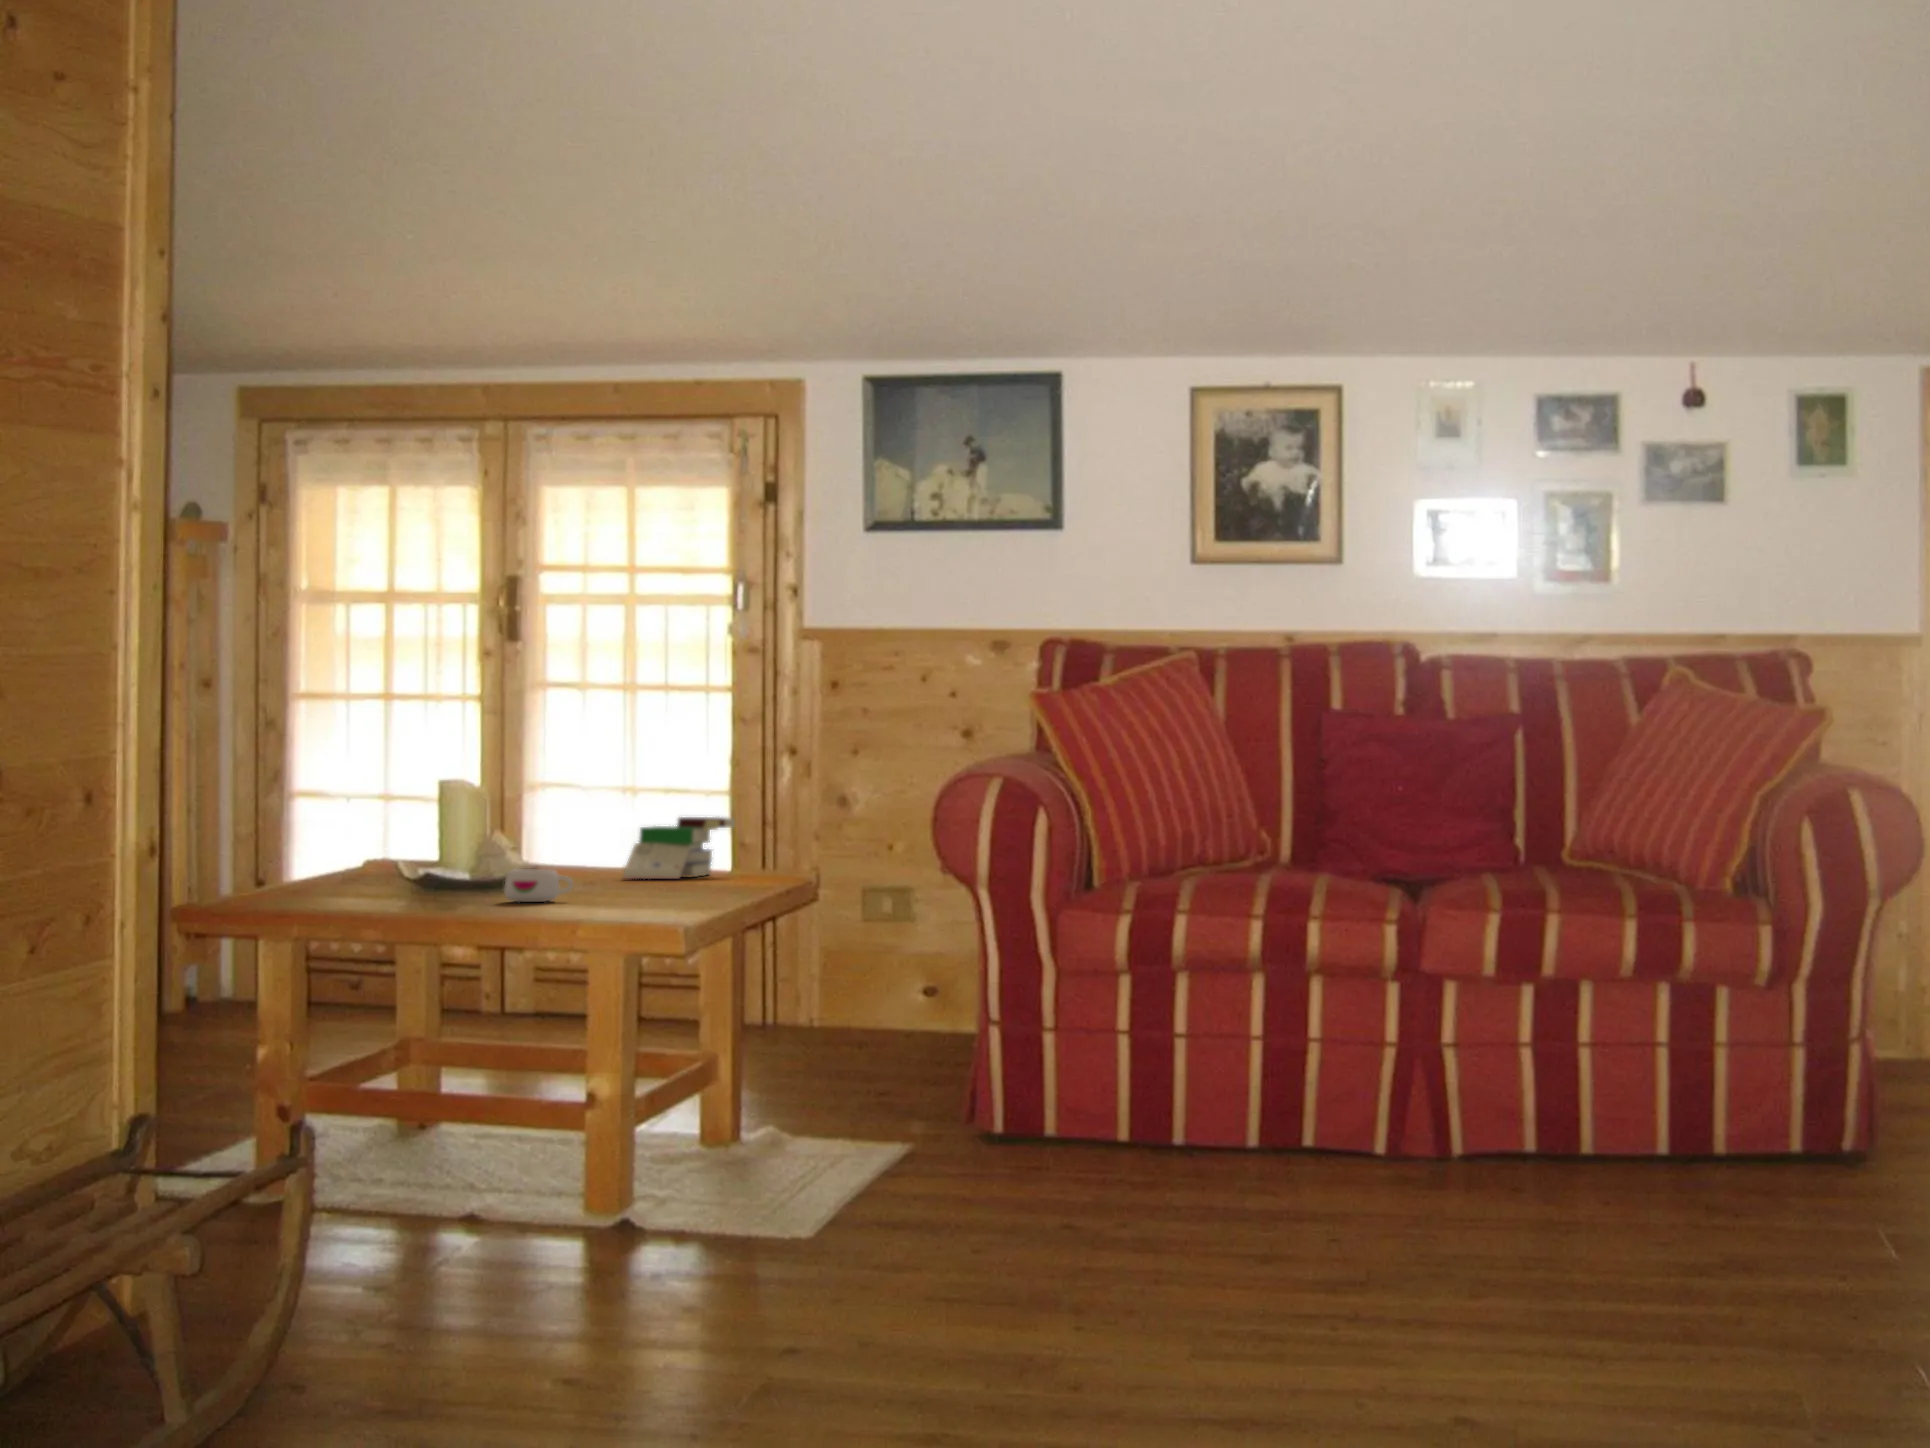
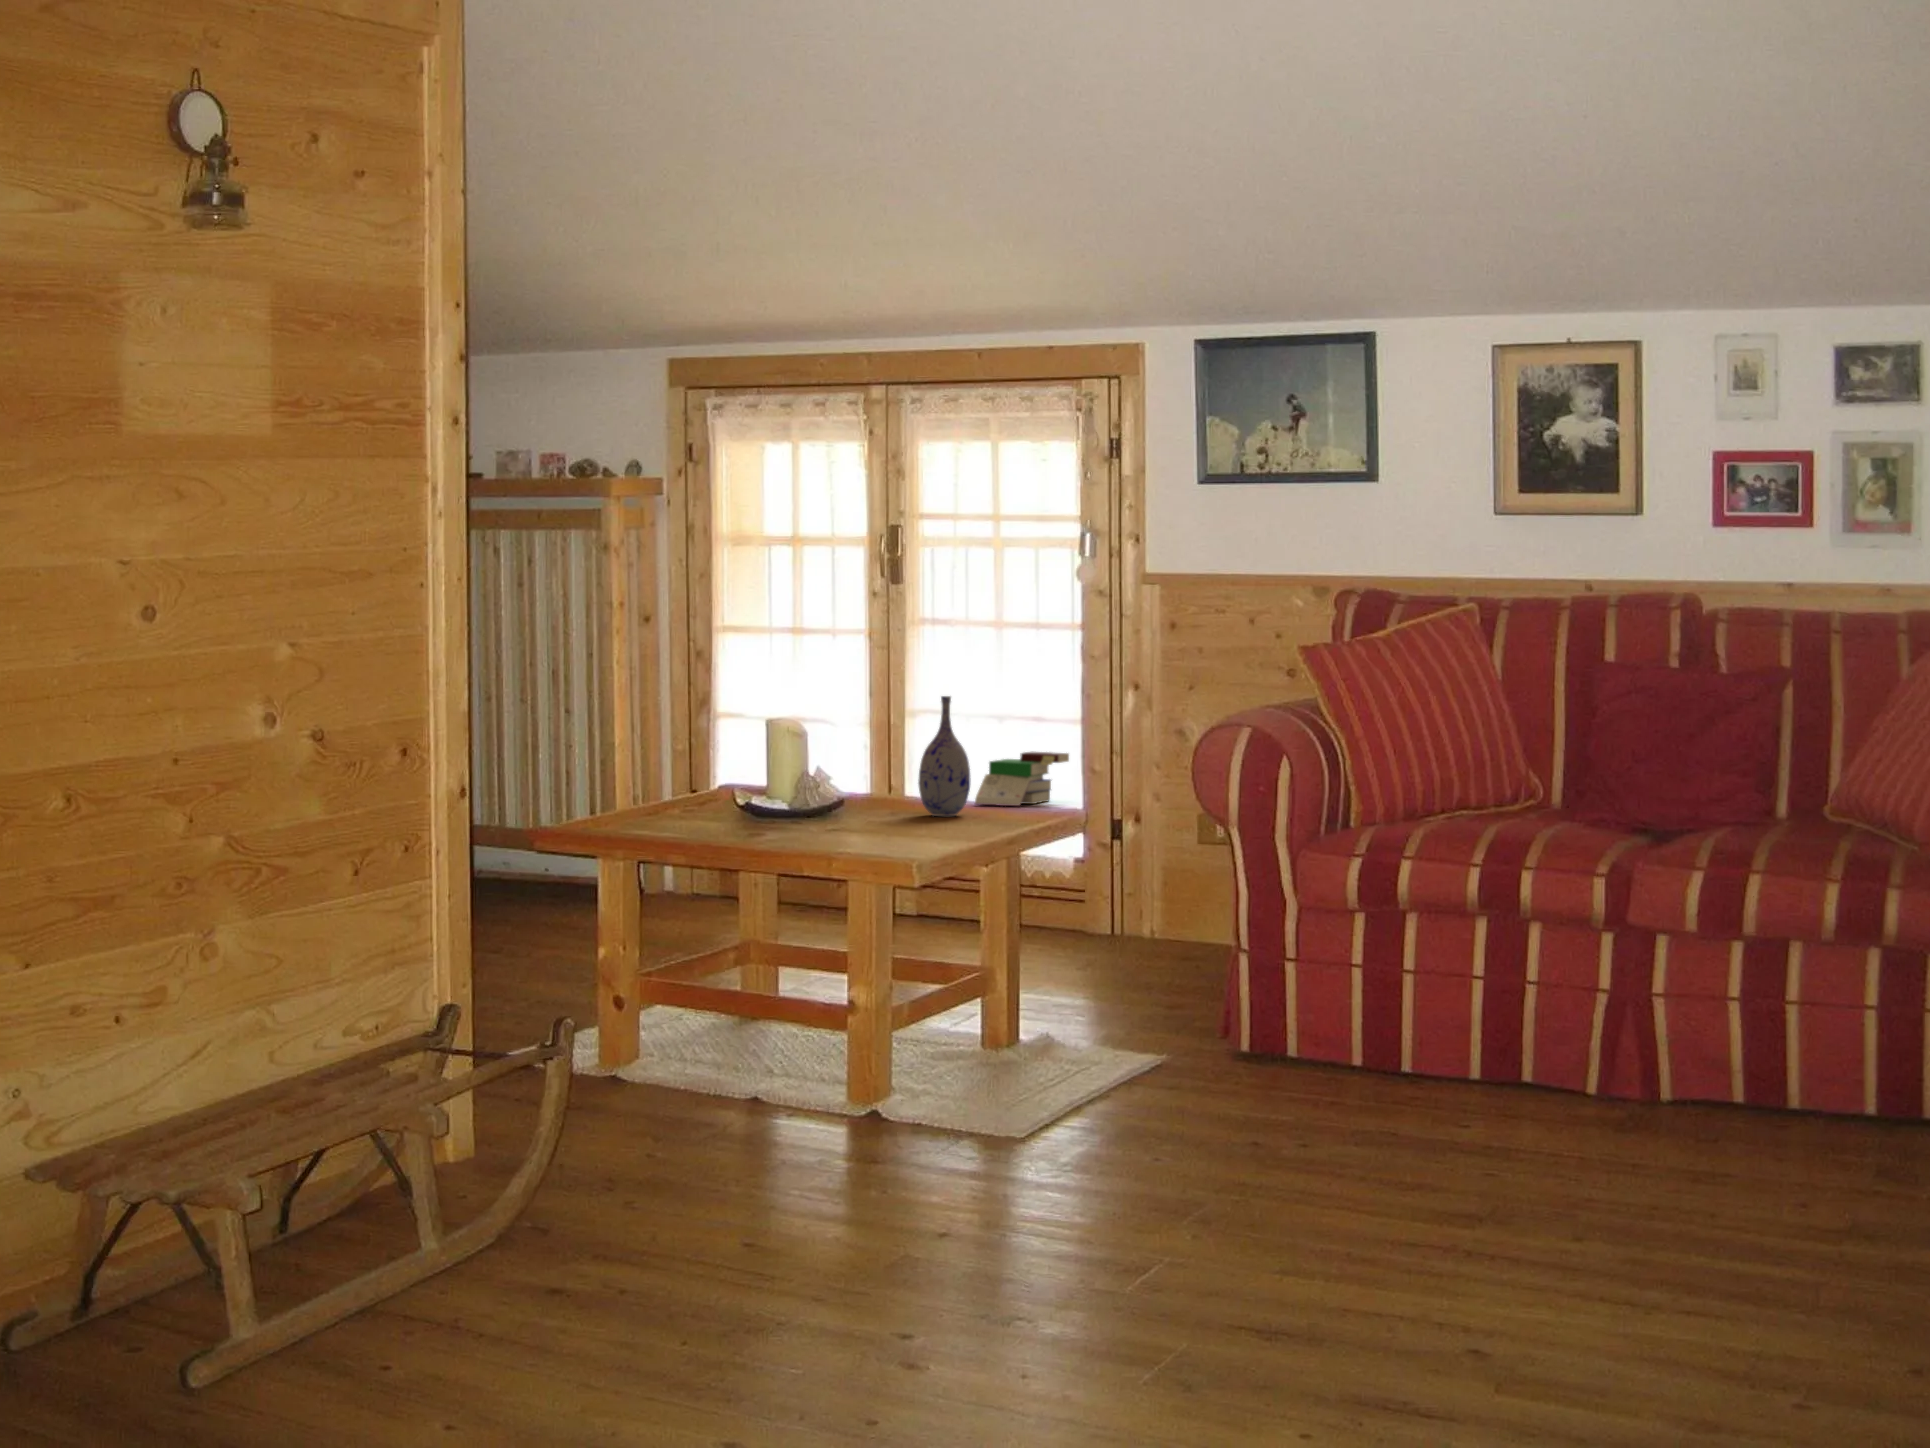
vase: none [559,739,627,889] -> present [918,696,970,816]
mug: present [505,869,573,902] -> none [872,804,922,830]

